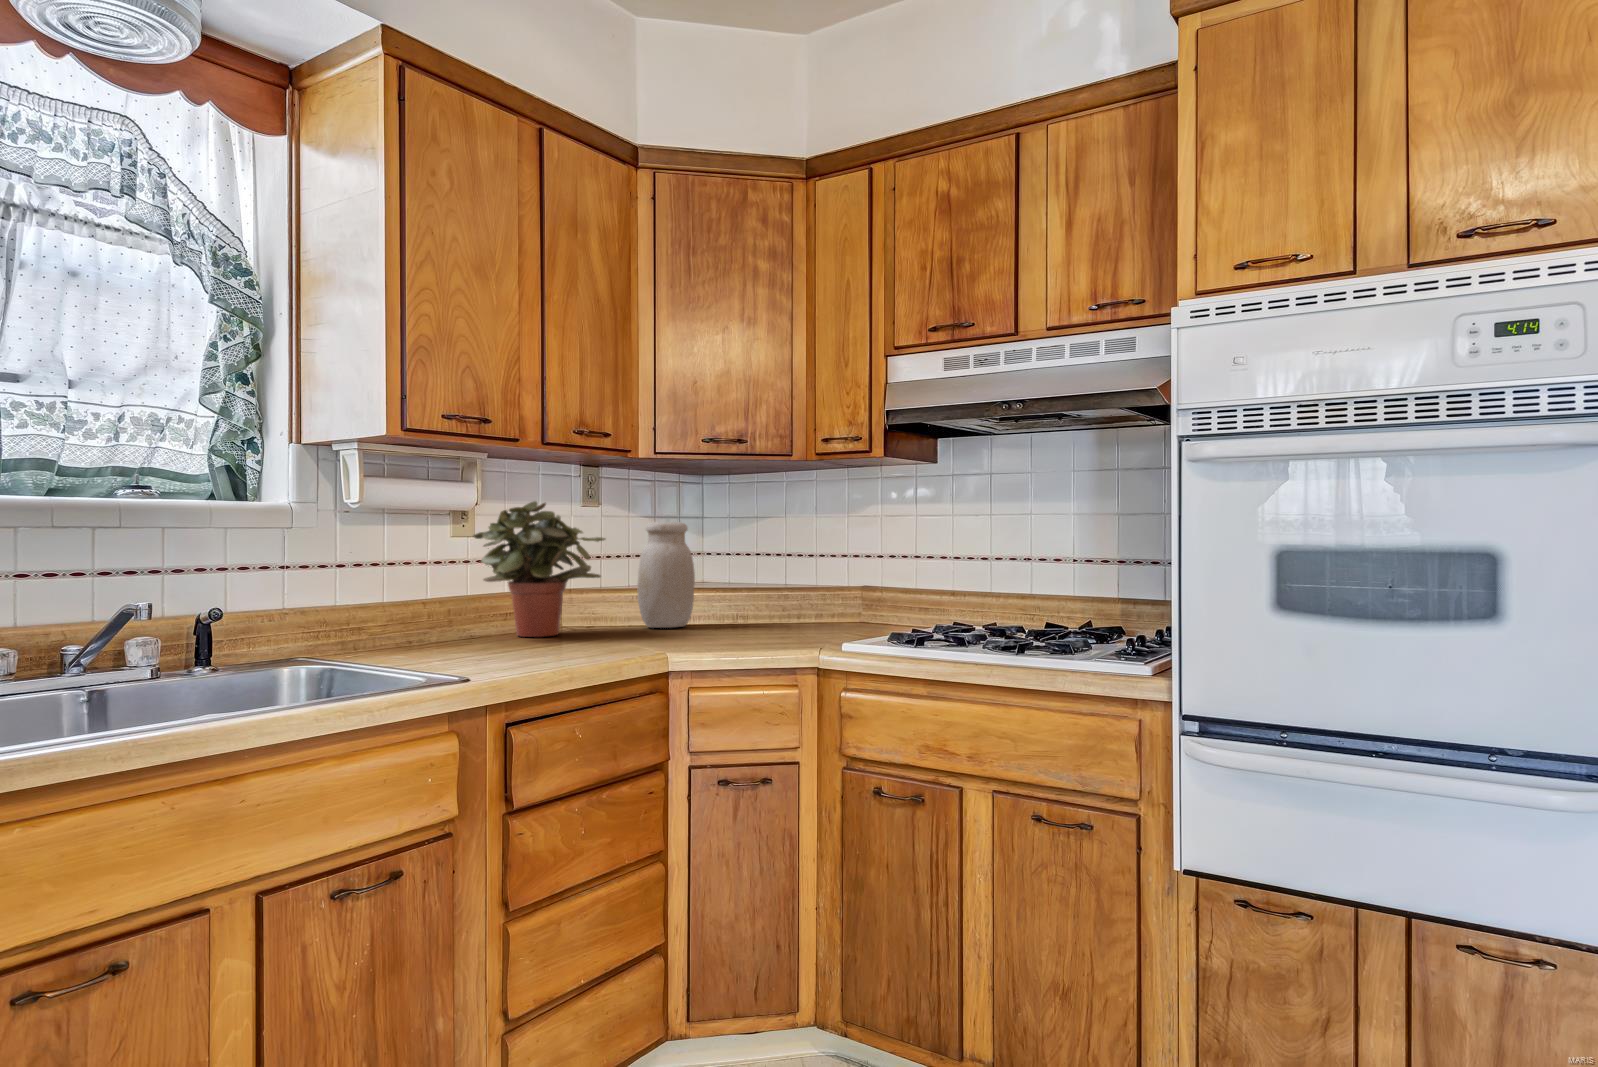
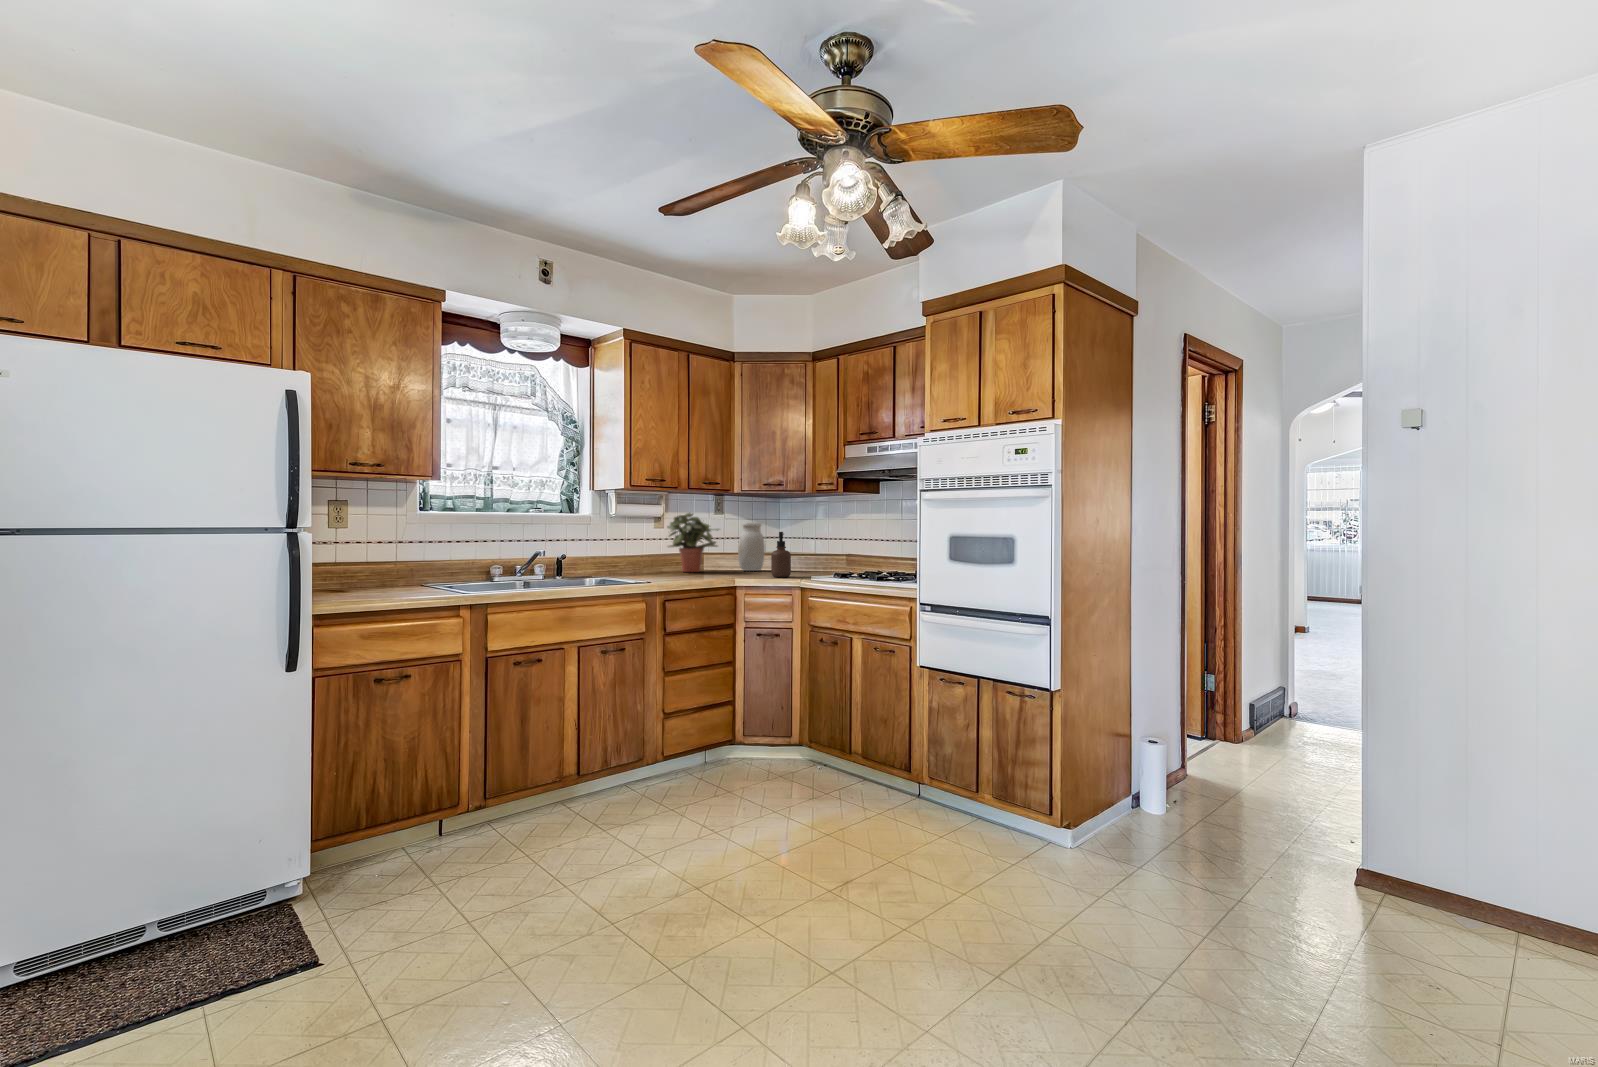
soap dispenser: none [734,543,778,645] -> present [771,532,791,577]

